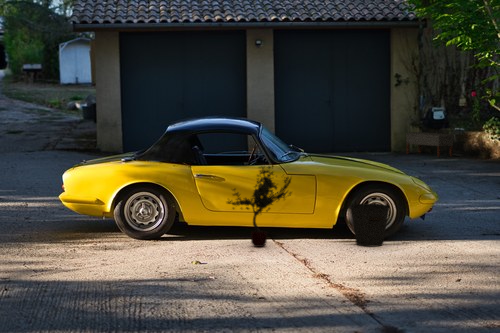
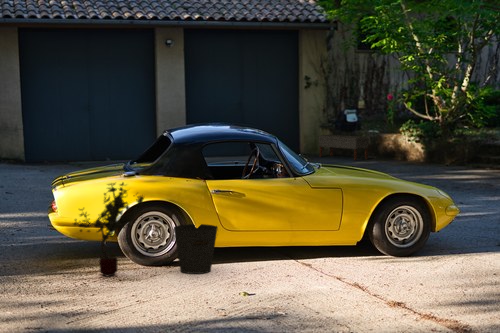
potted tree: present [227,166,291,247] -> present [74,183,144,276]
bucket: present [351,204,390,246] -> present [174,224,218,274]

